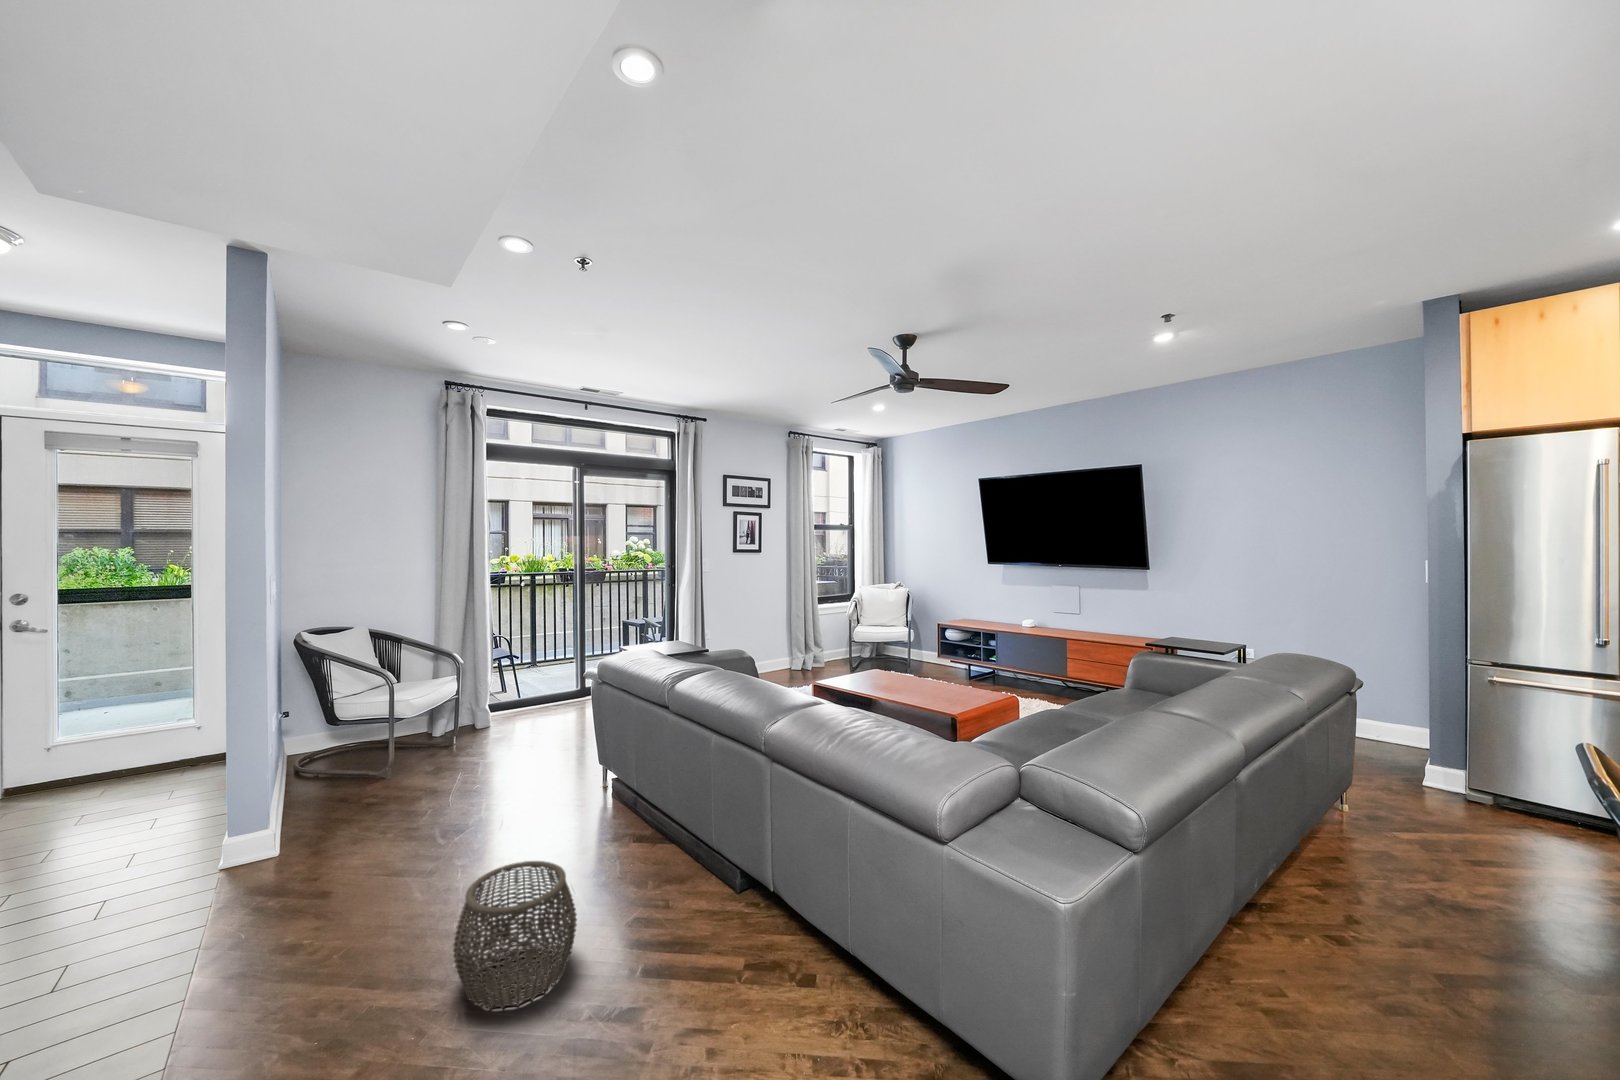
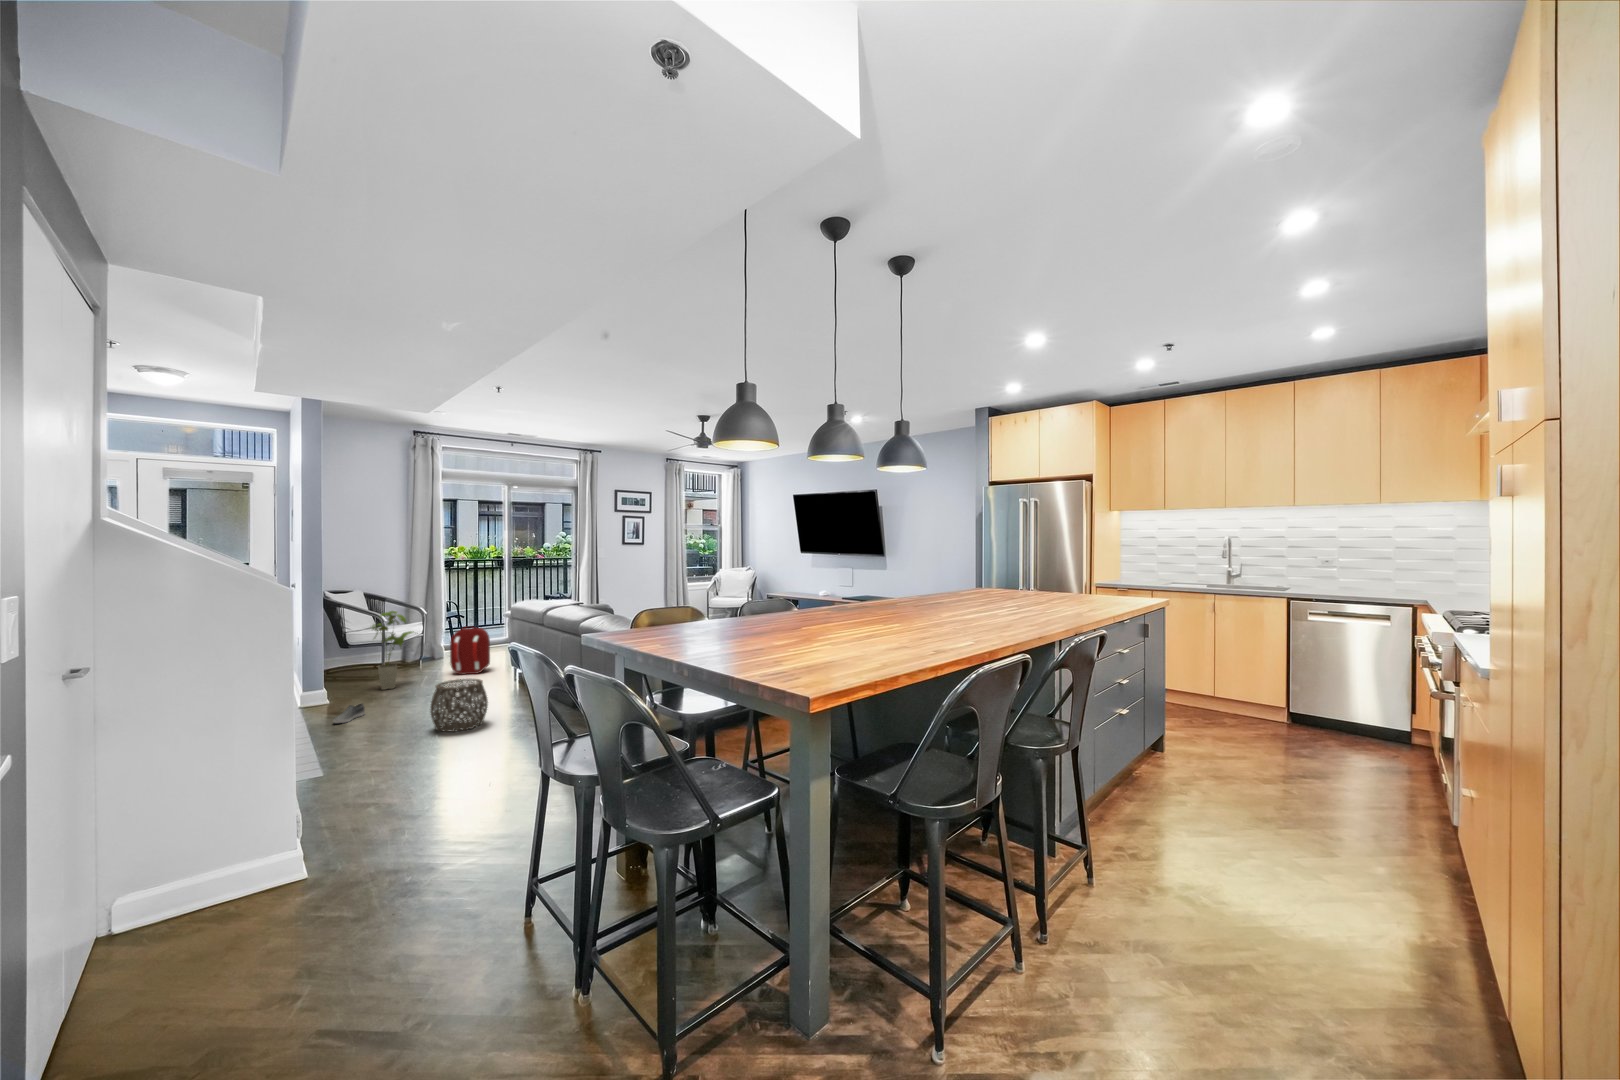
house plant: none [362,676,446,815] -> present [372,611,414,690]
backpack: none [498,692,560,771] -> present [450,627,490,675]
shoe: none [262,884,334,949] -> present [333,704,365,723]

